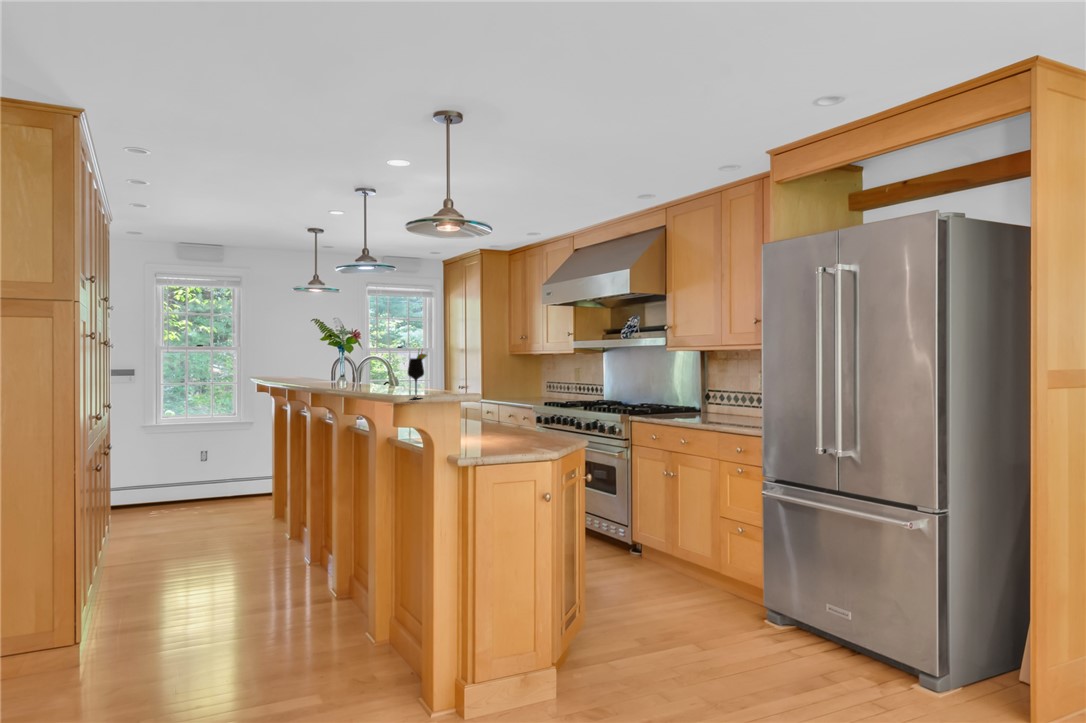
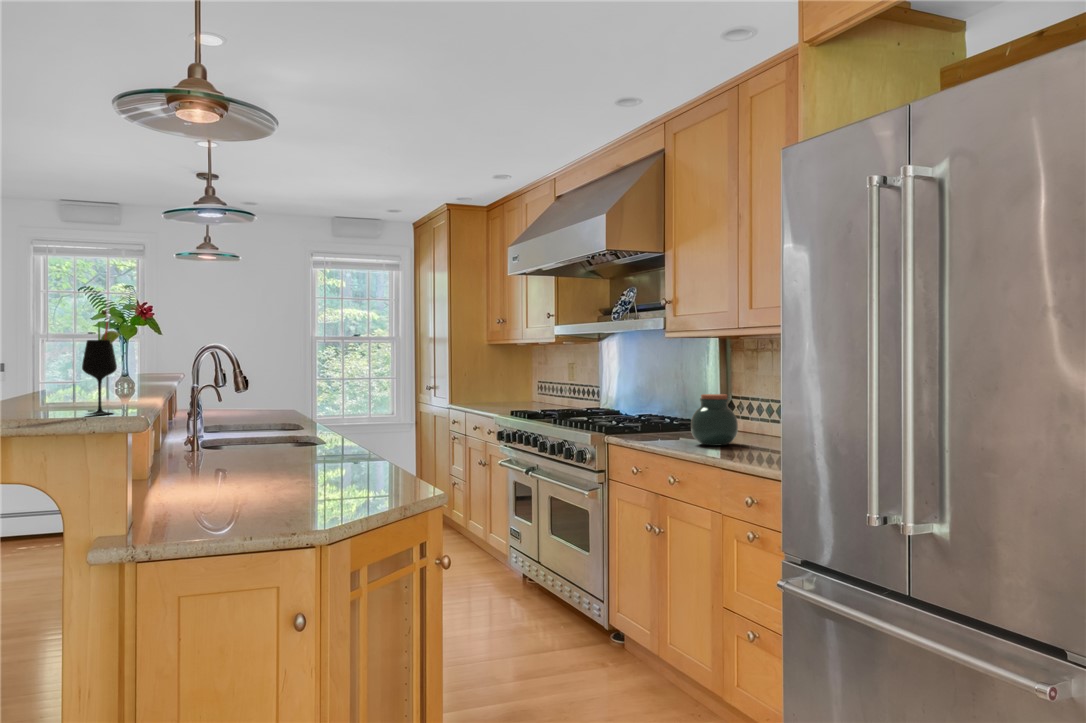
jar: none [691,388,720,421] -> present [691,394,738,446]

